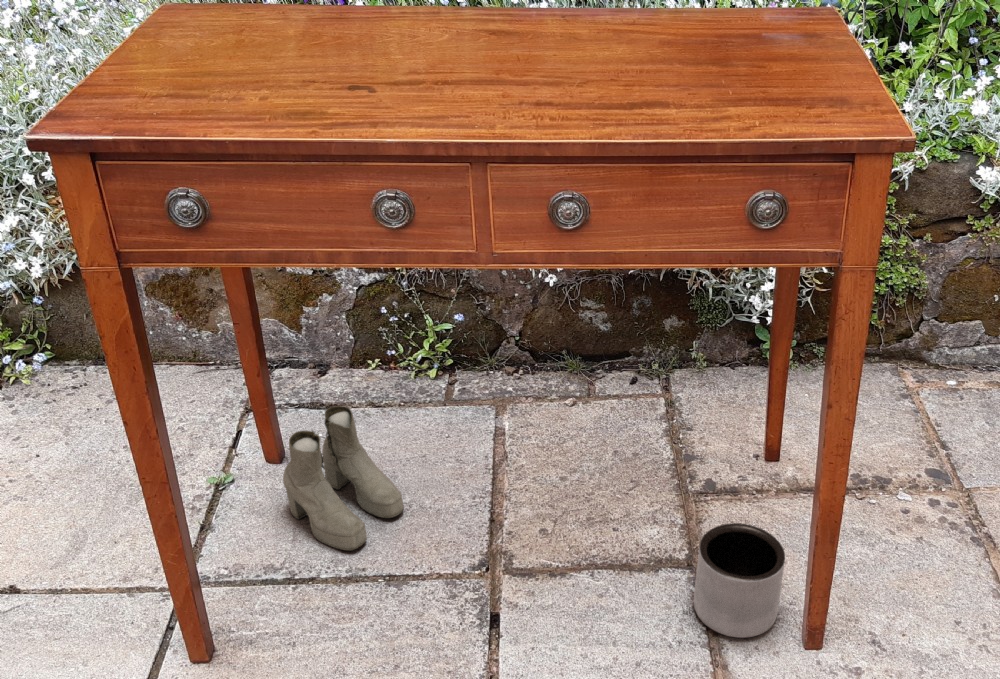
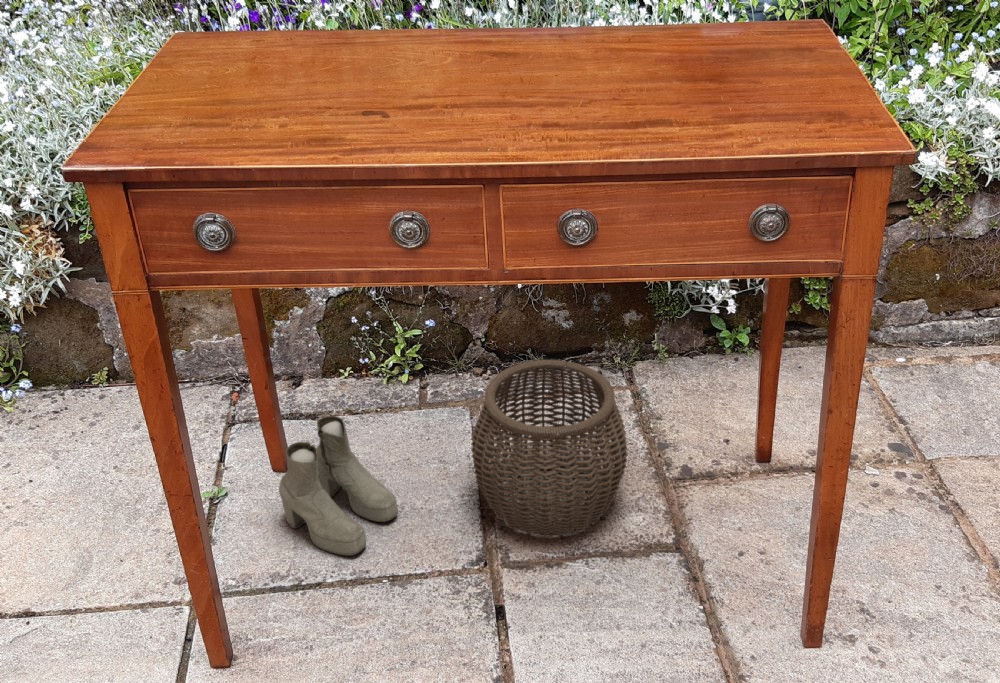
woven basket: none [481,360,645,546] -> present [471,360,628,537]
planter: present [694,523,785,638] -> none [685,505,770,611]

